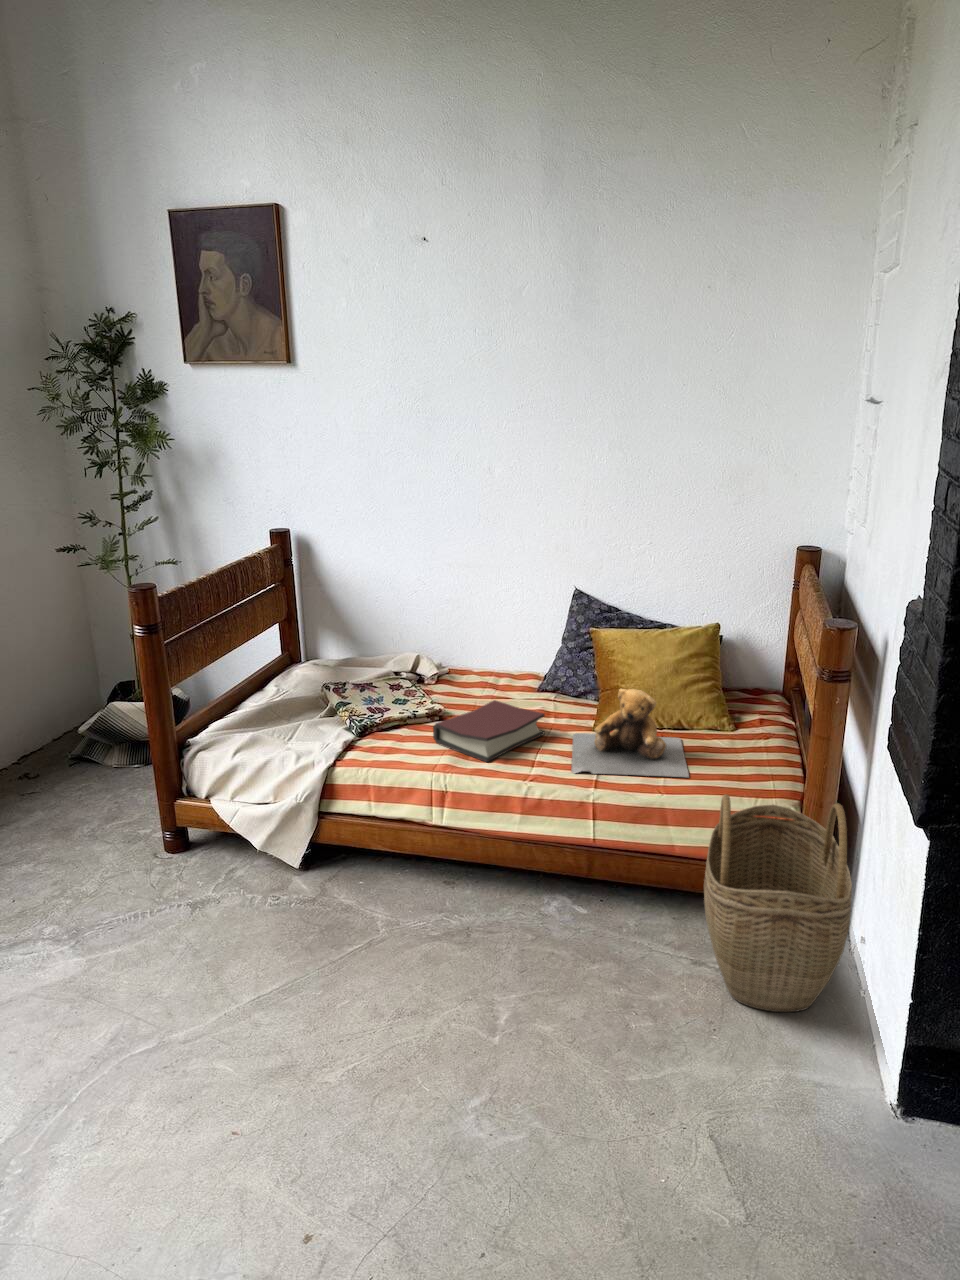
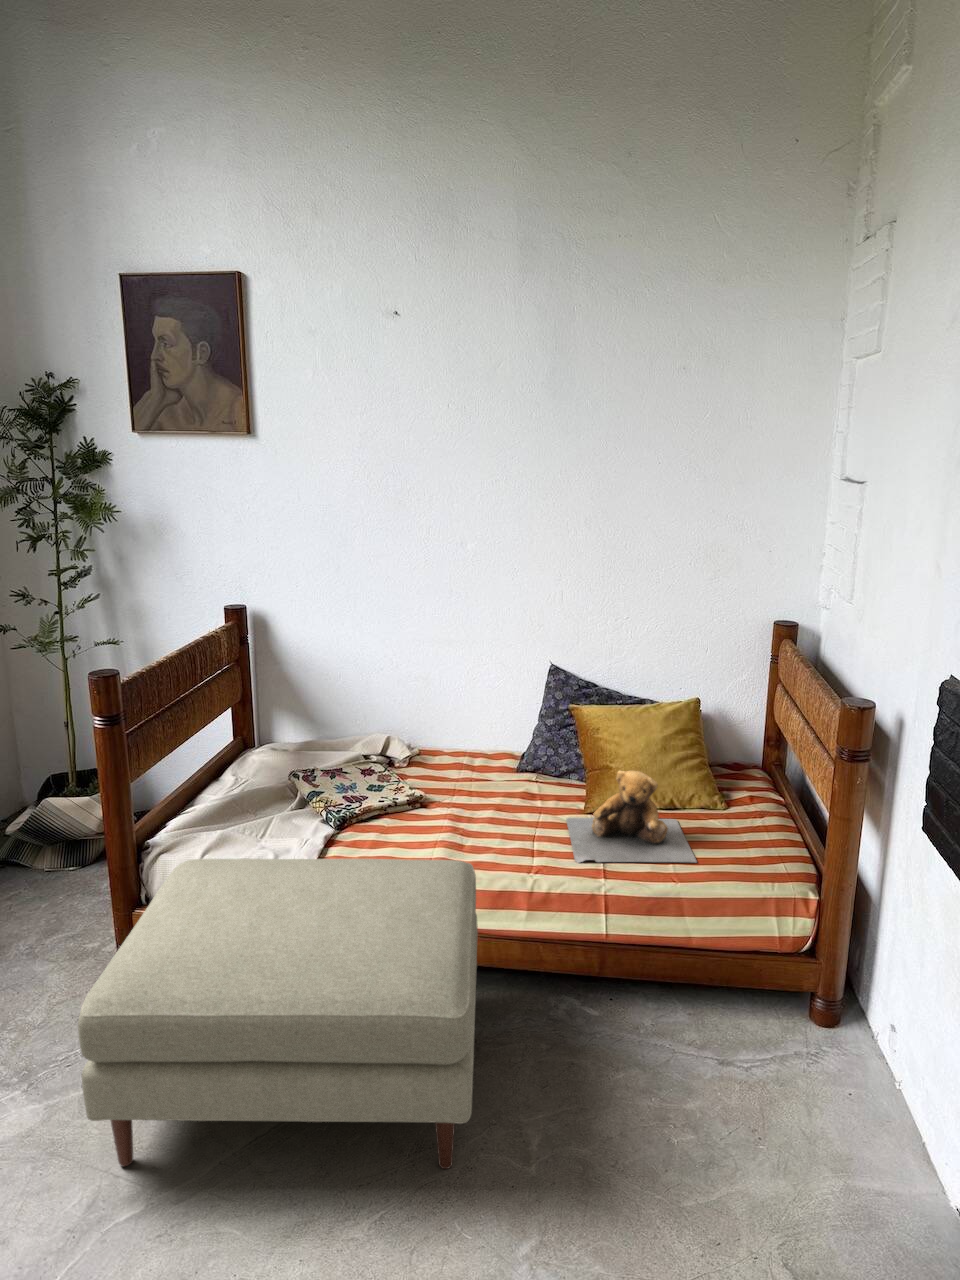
hardback book: present [433,700,545,762] -> none [421,785,536,854]
ottoman: none [98,755,475,1033] -> present [78,859,478,1169]
woven basket: present [704,795,852,1012] -> none [732,883,896,1115]

